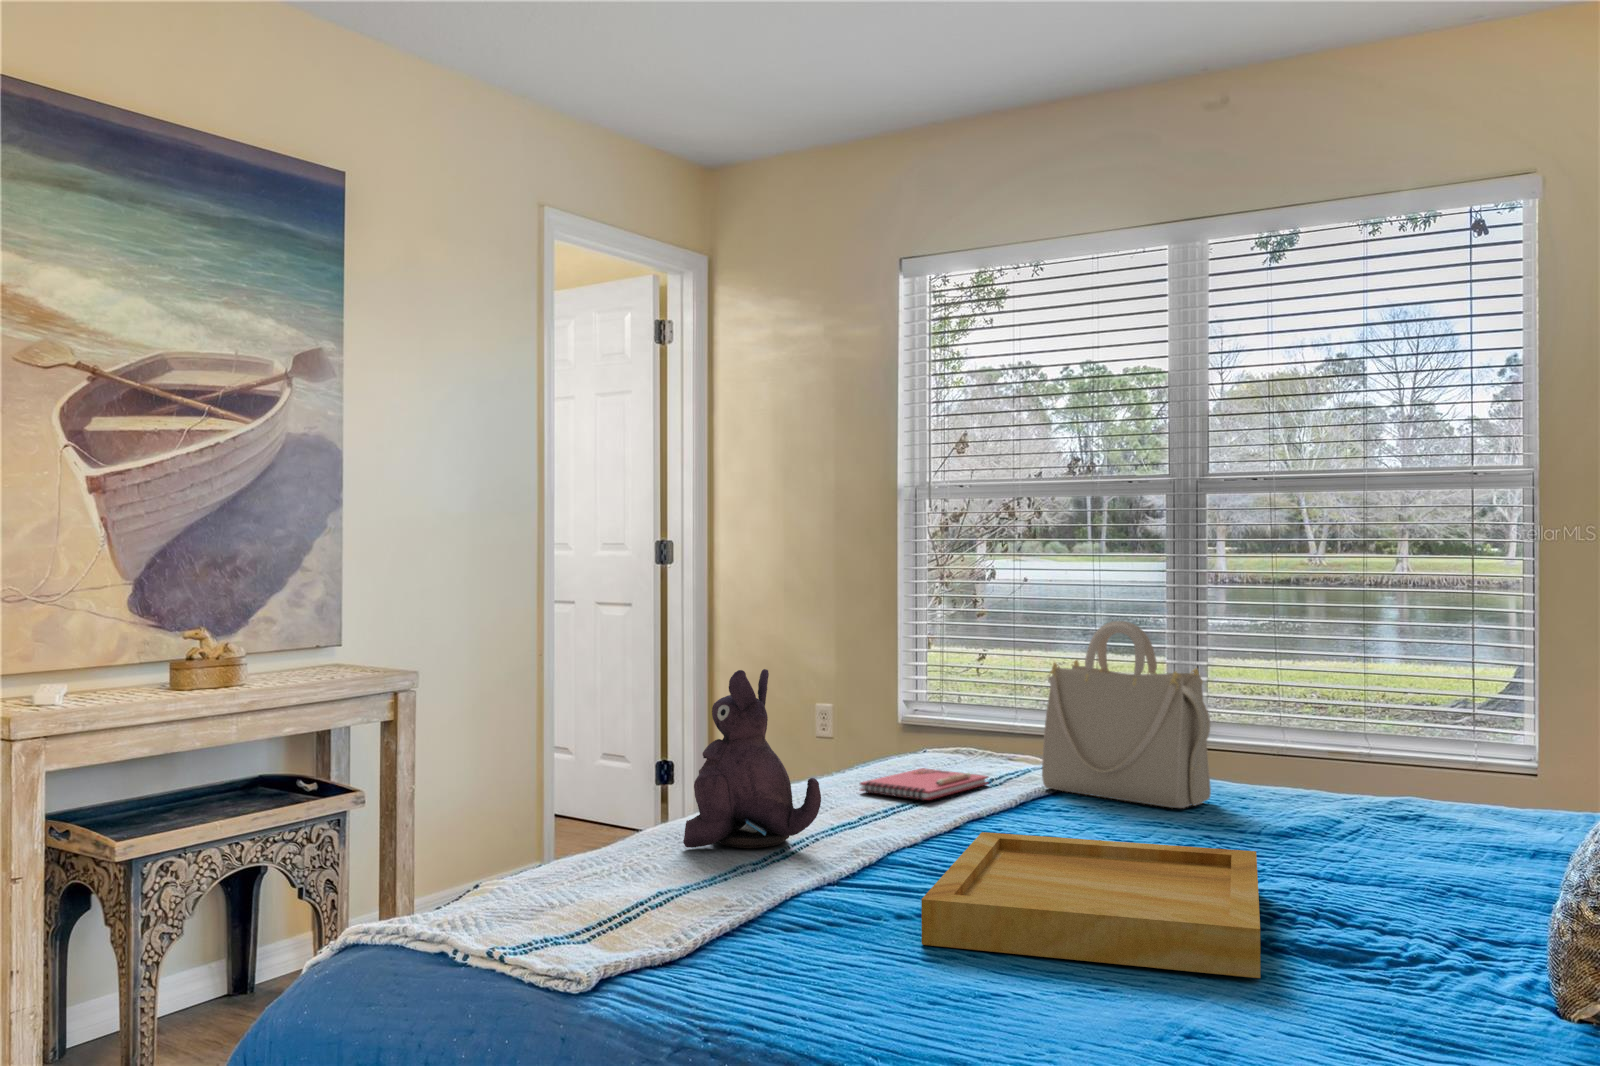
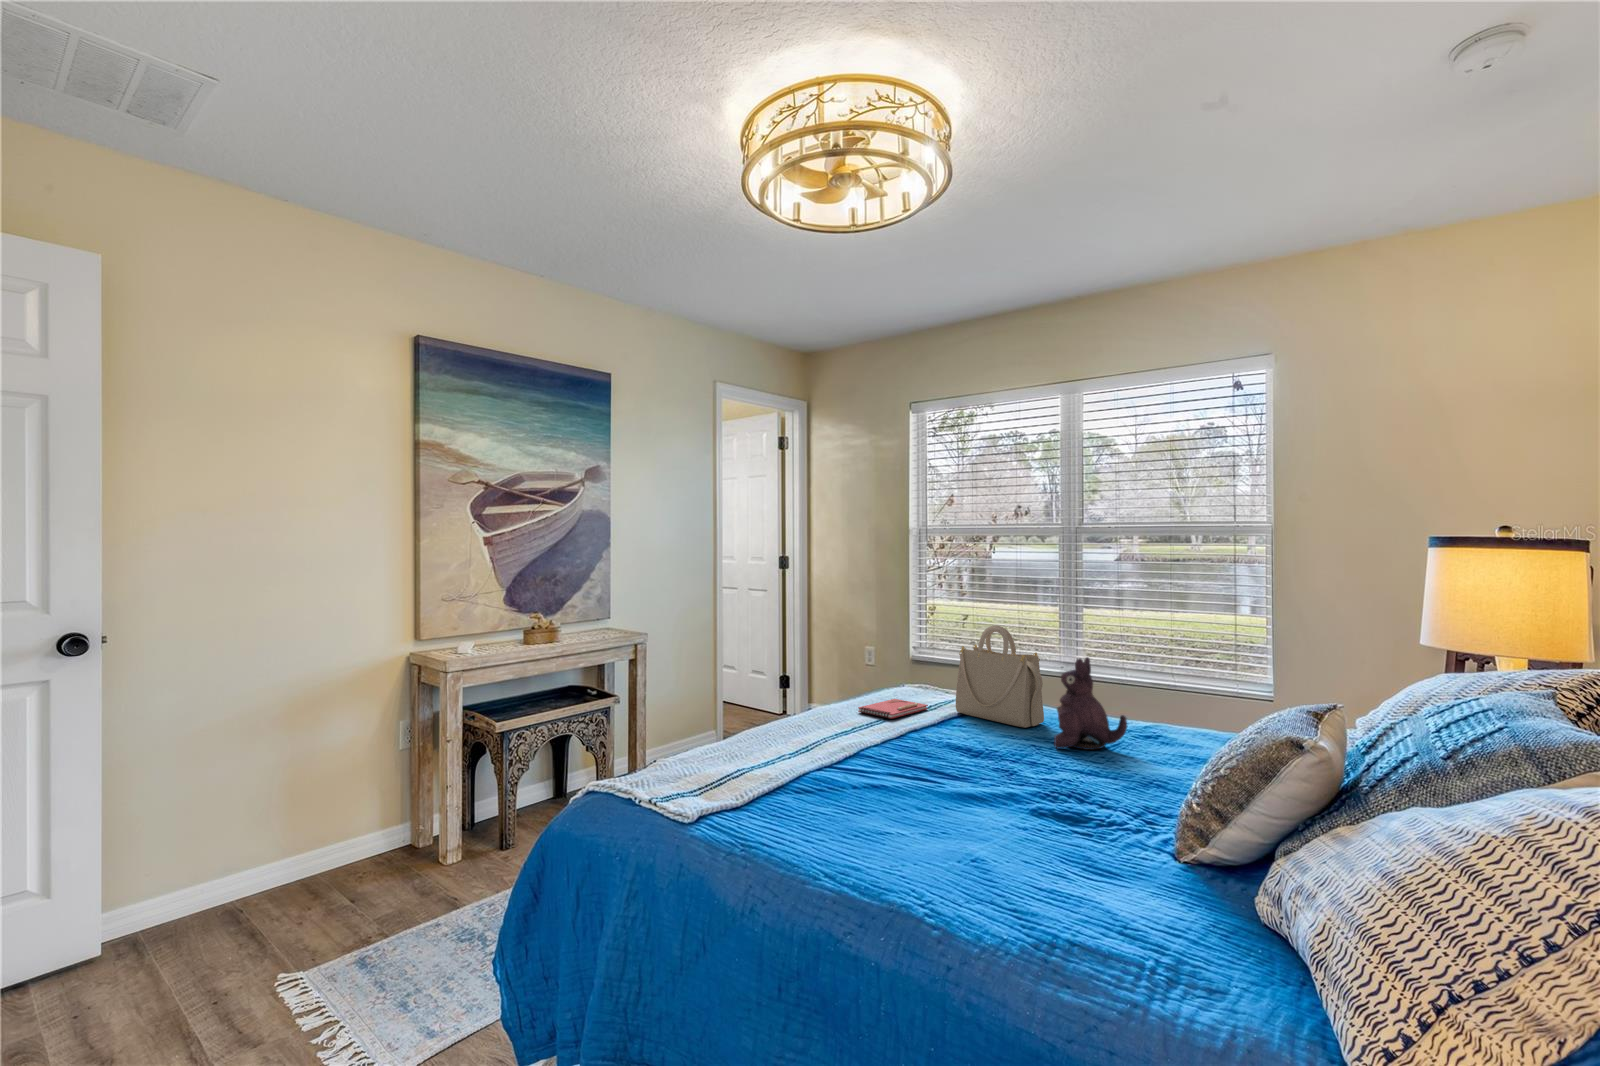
plush toy: present [683,669,821,848] -> present [1054,657,1127,750]
tray: present [921,832,1260,978] -> none [860,742,1045,831]

